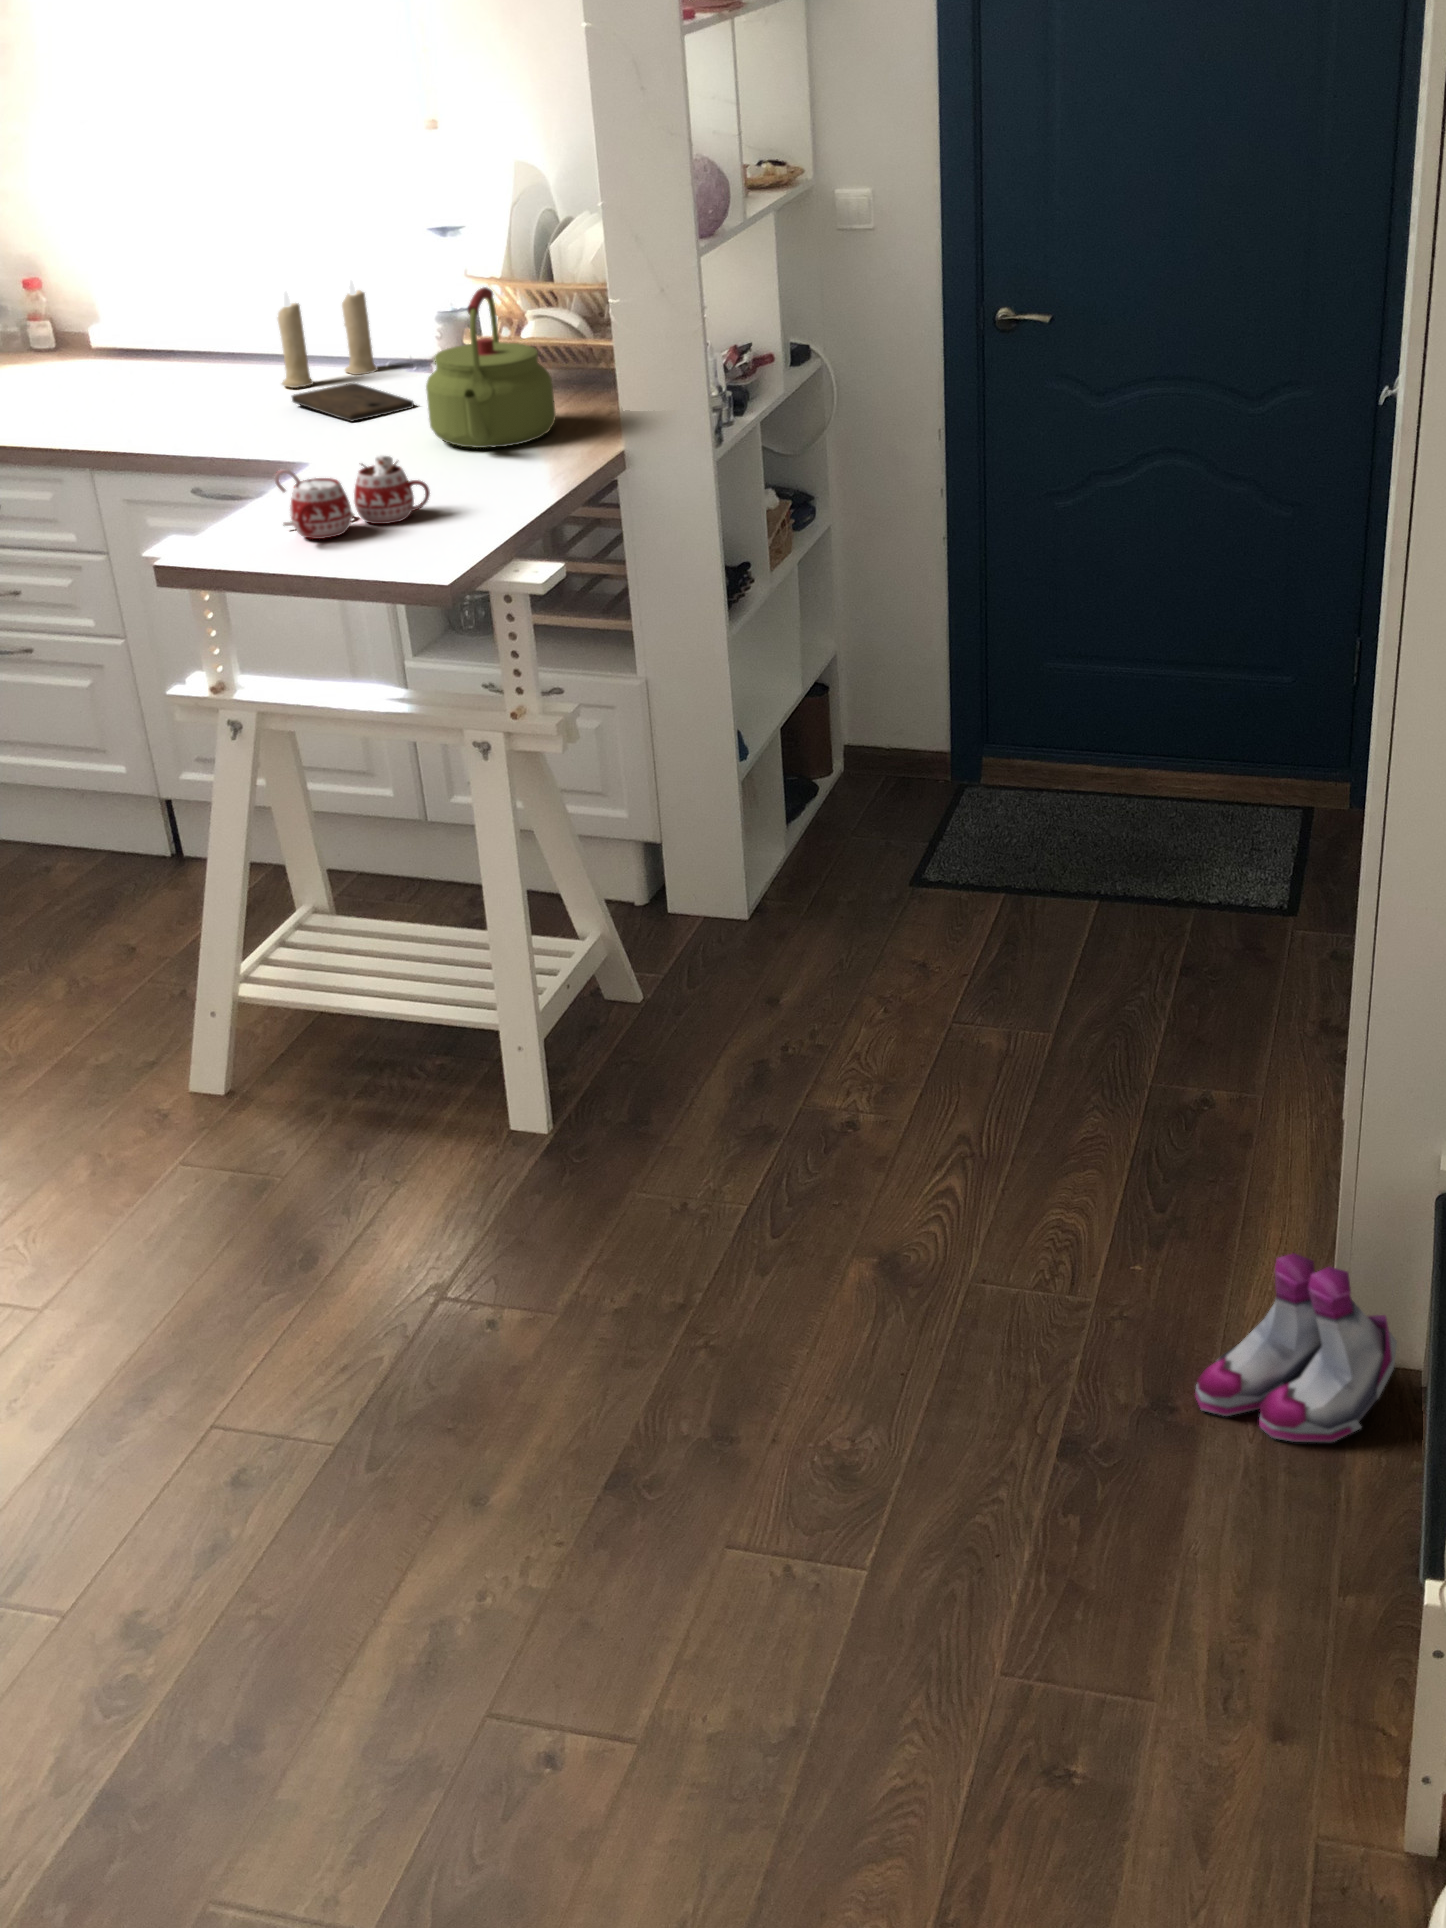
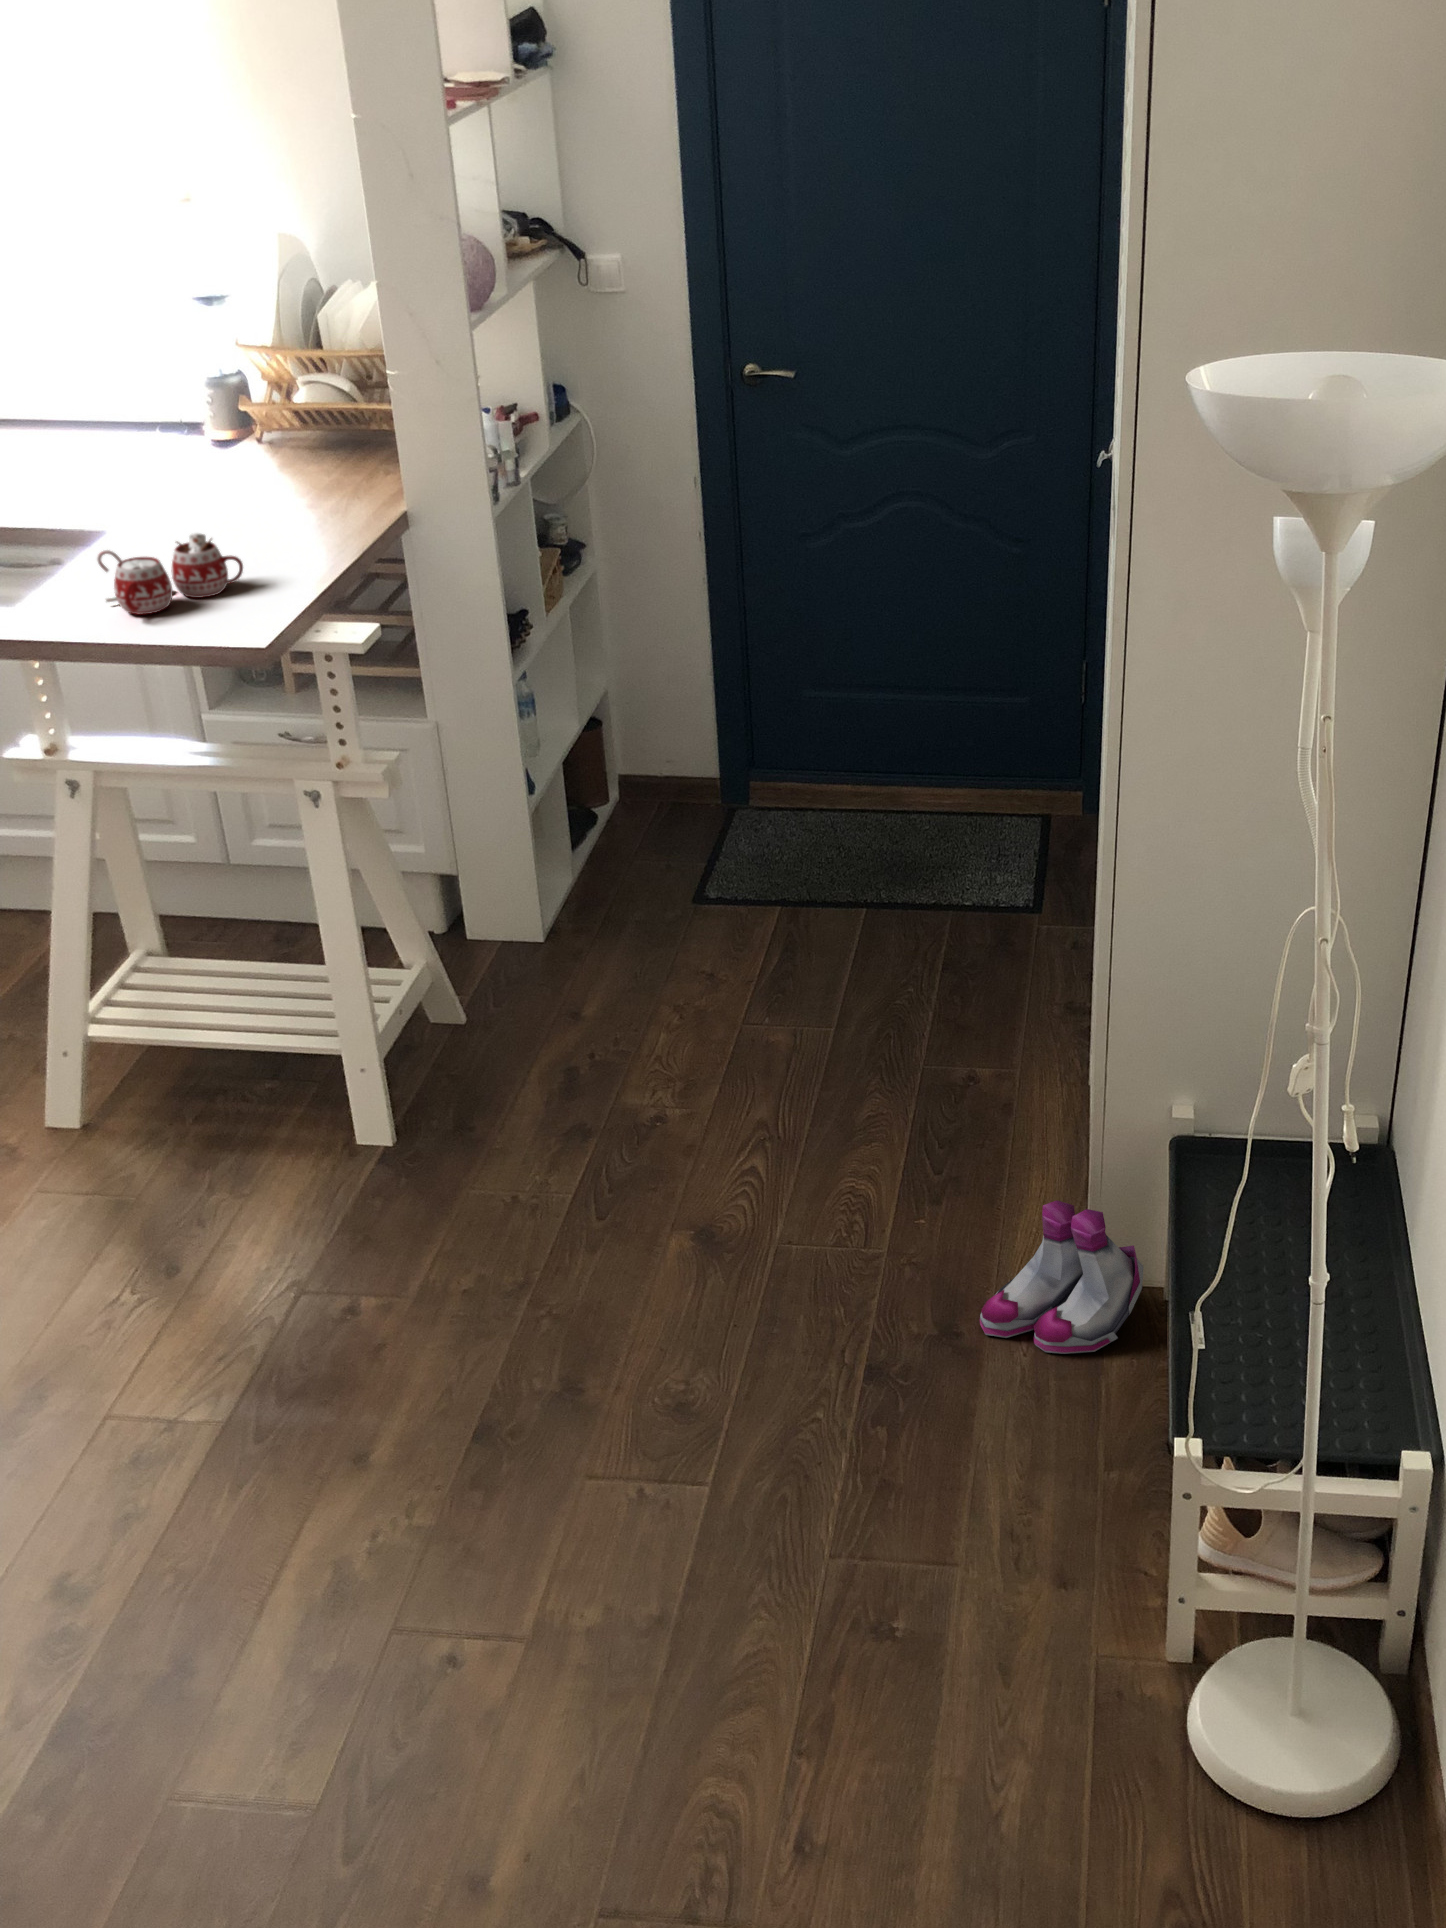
candle: present [278,281,378,388] -> none [44,342,151,454]
kettle: present [426,287,556,448] -> none [218,363,343,516]
cutting board: present [292,383,414,422] -> none [74,449,198,490]

